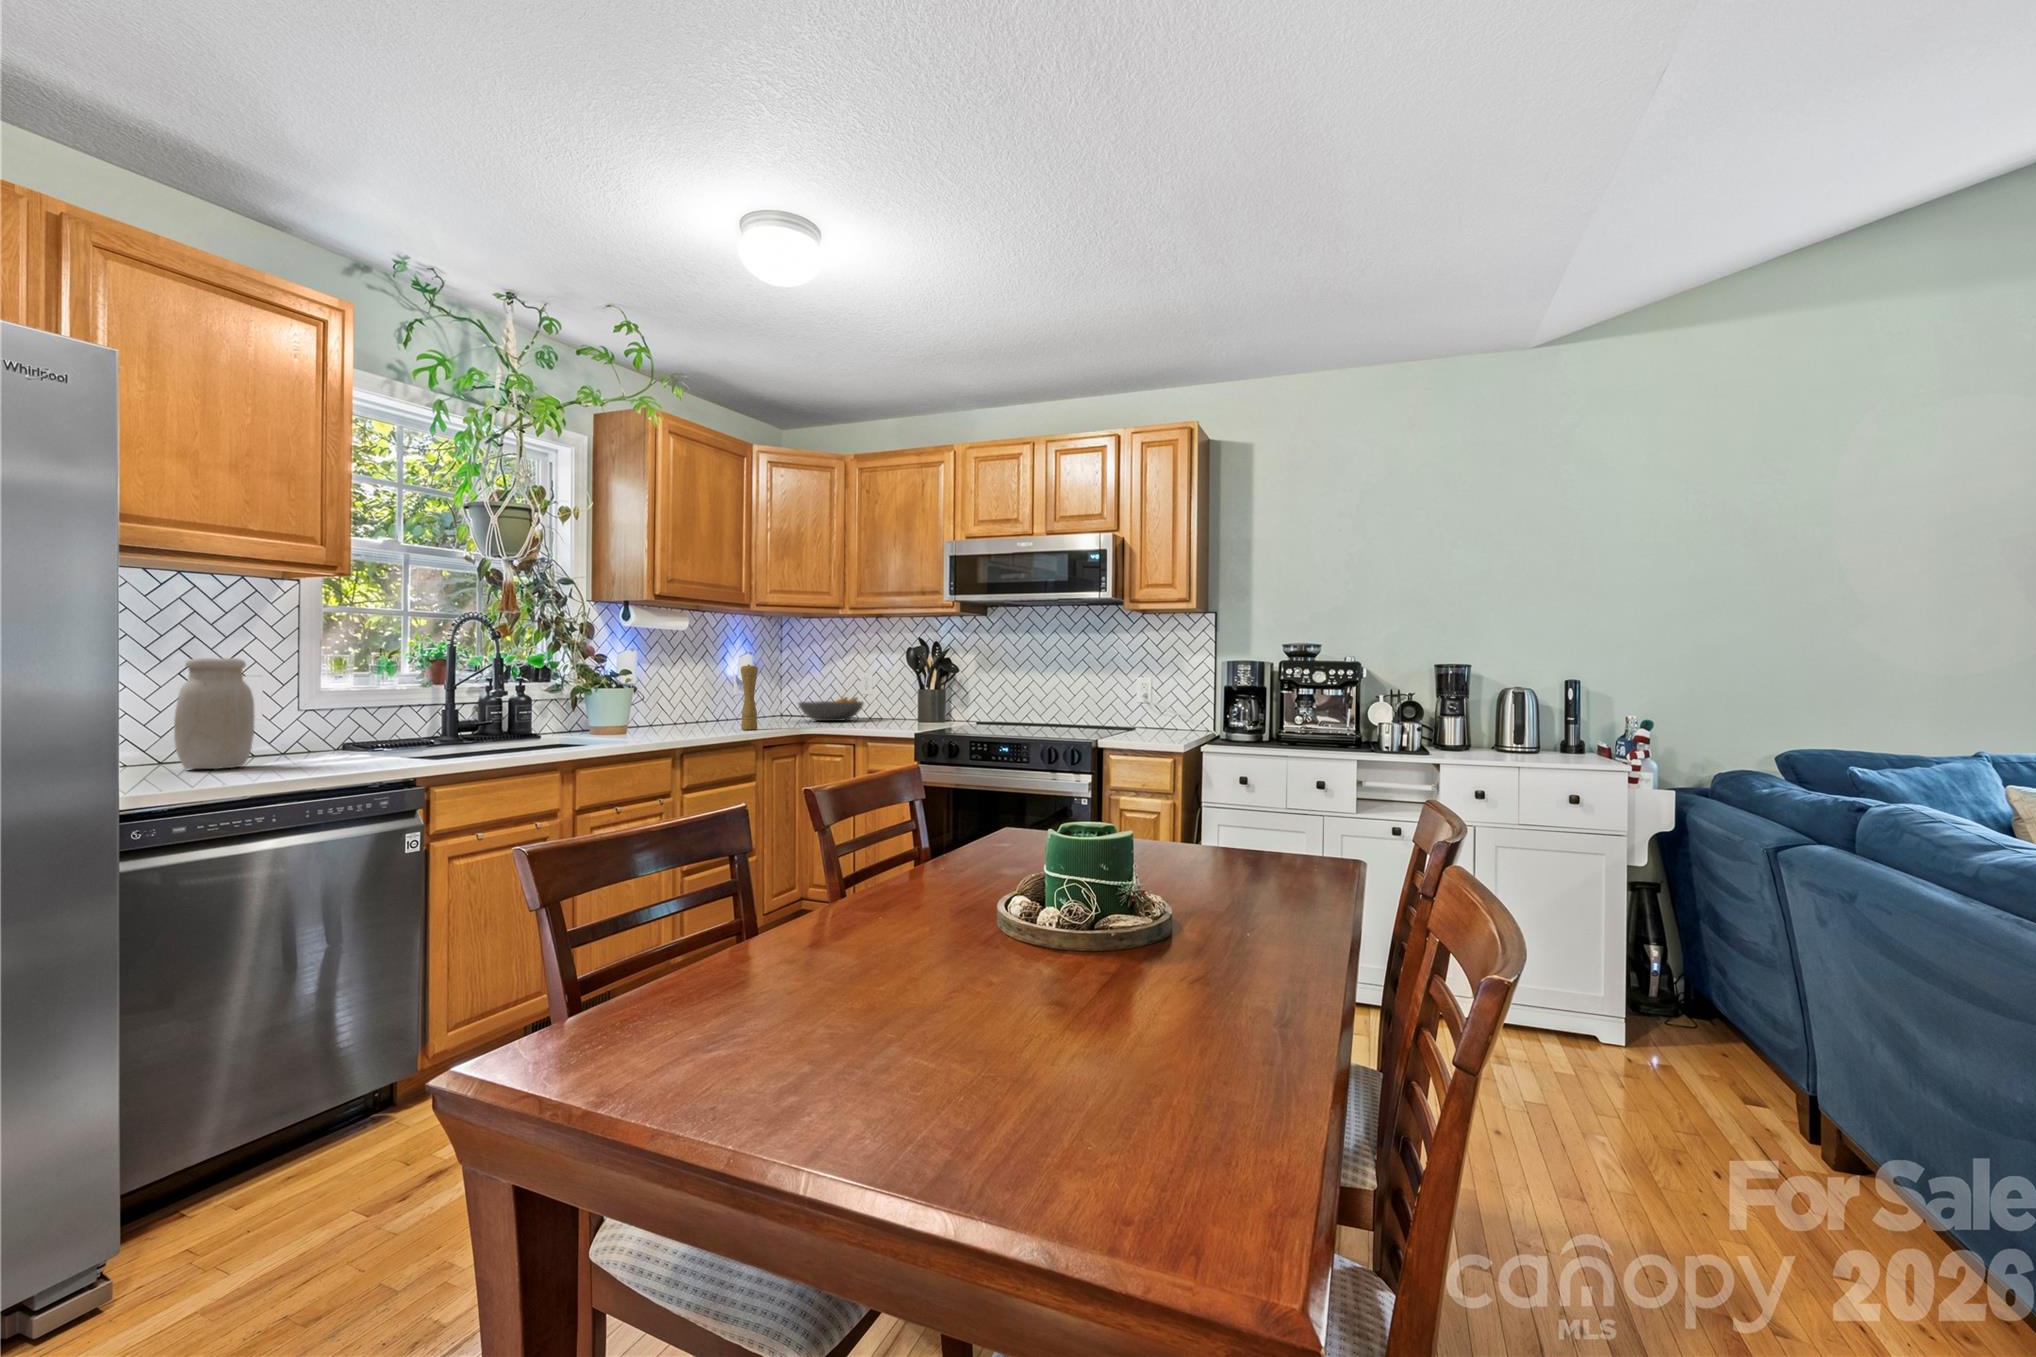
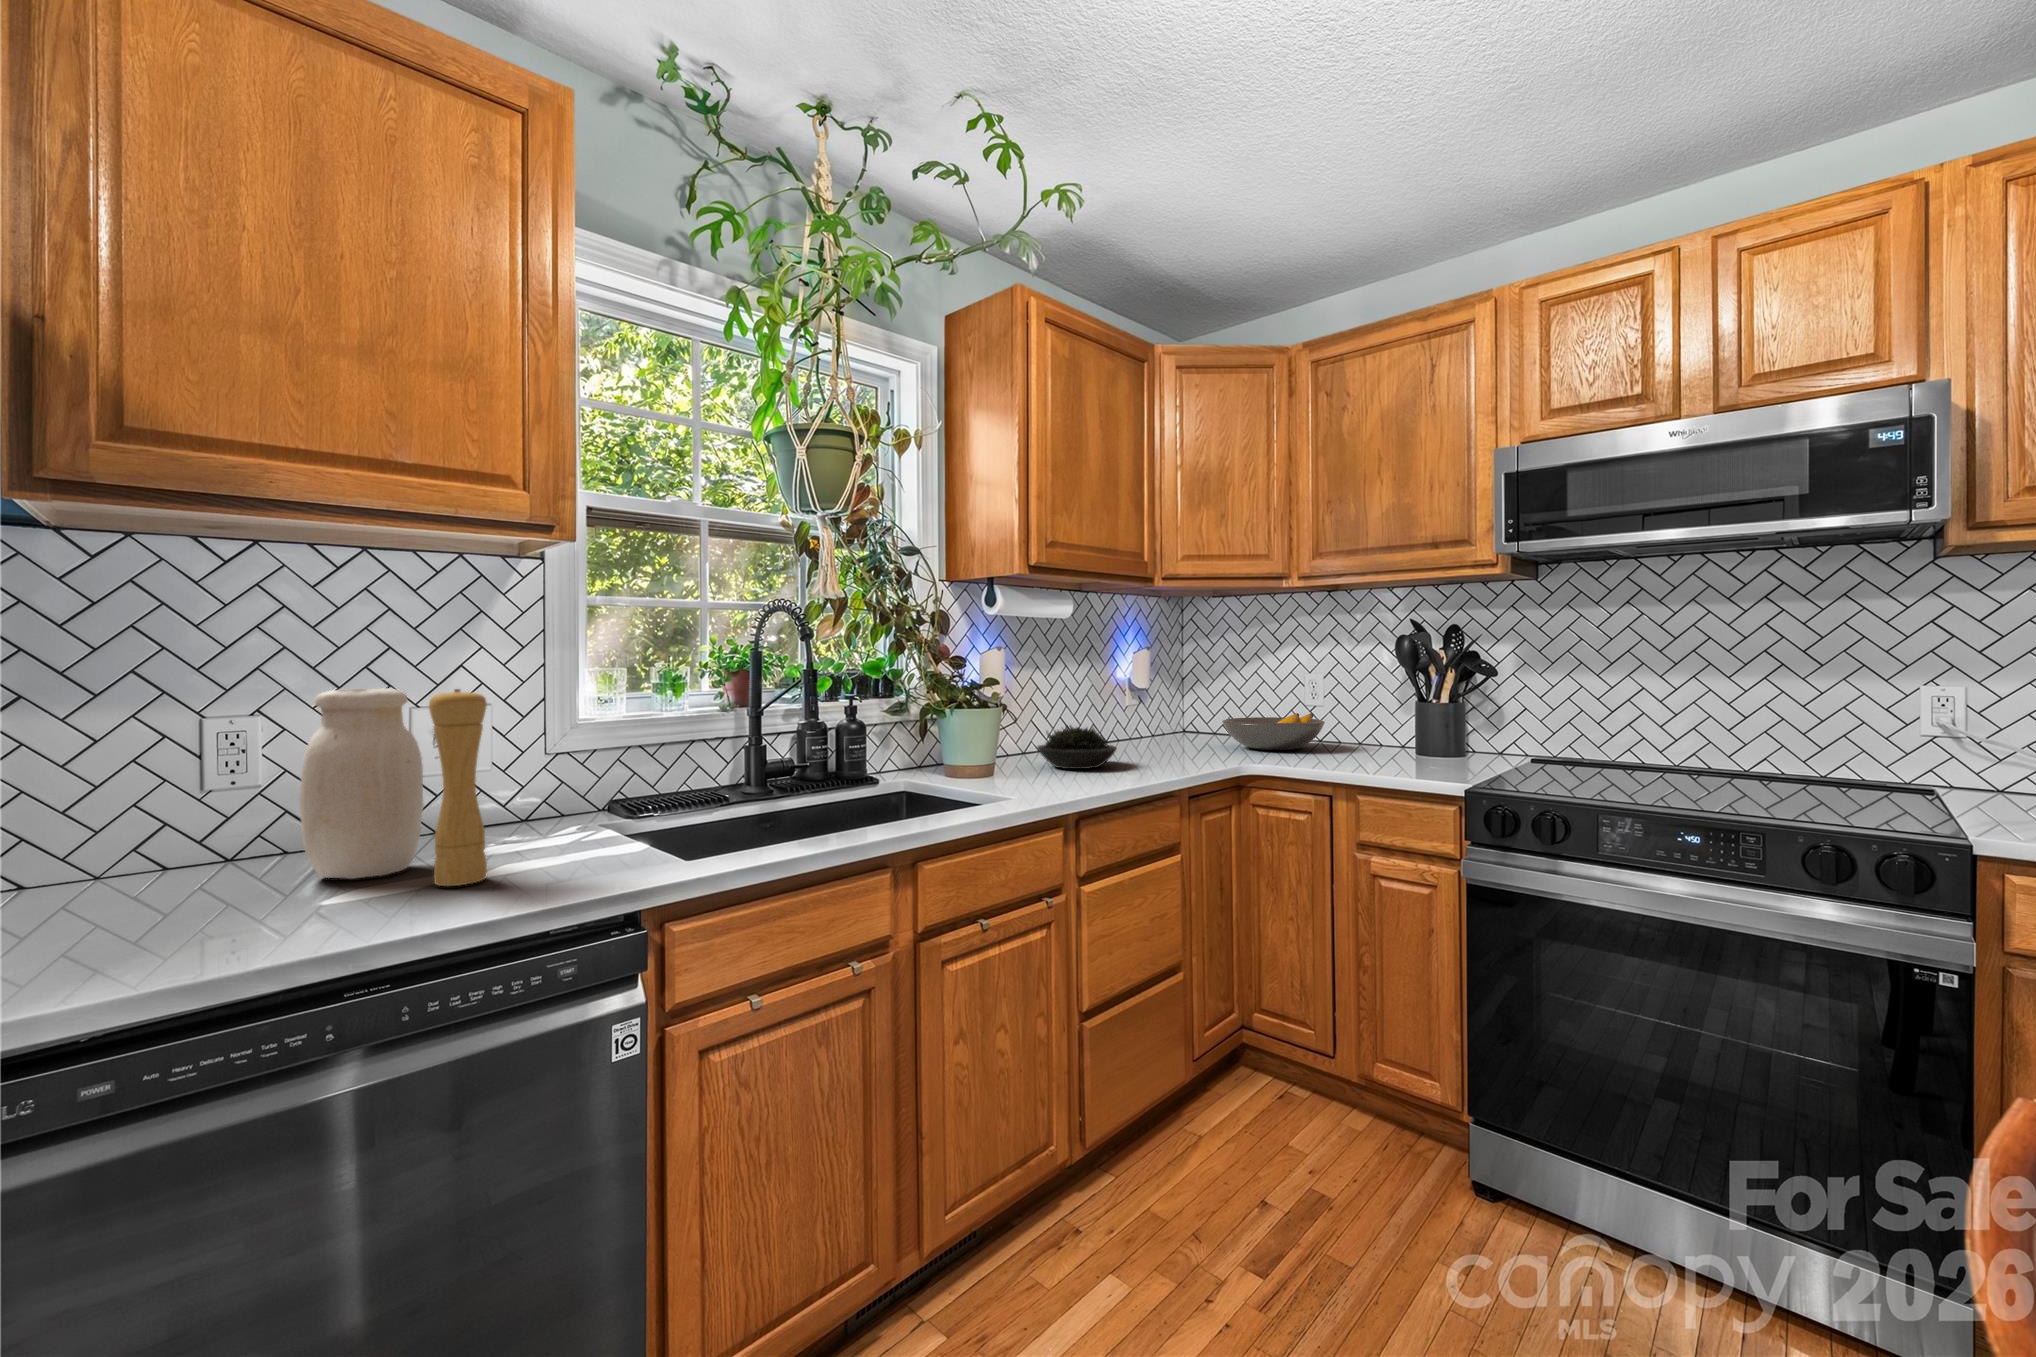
pepper mill: present [741,665,758,730] -> present [429,689,487,886]
succulent plant: none [660,701,718,731] -> present [1037,726,1117,769]

